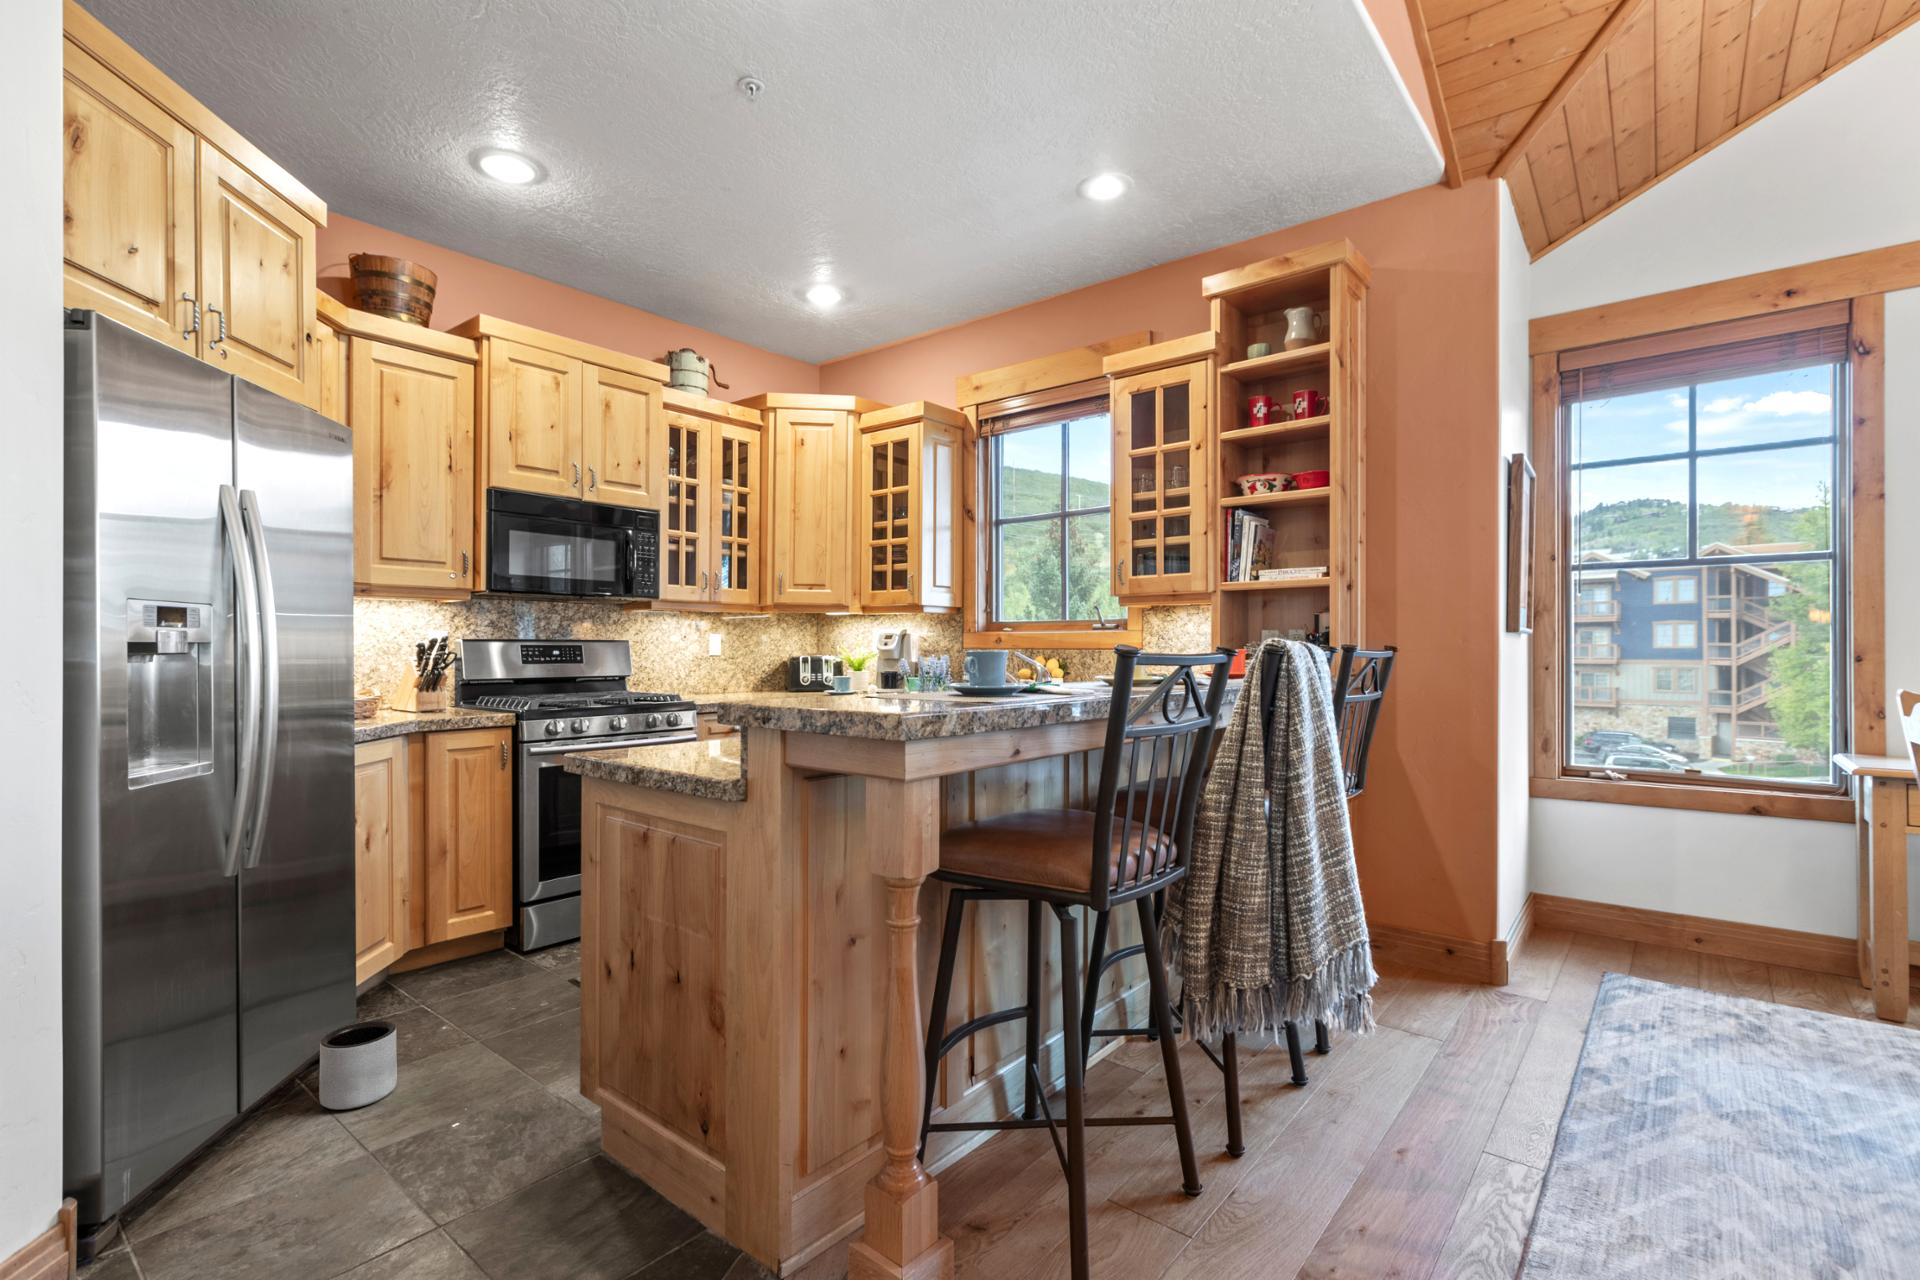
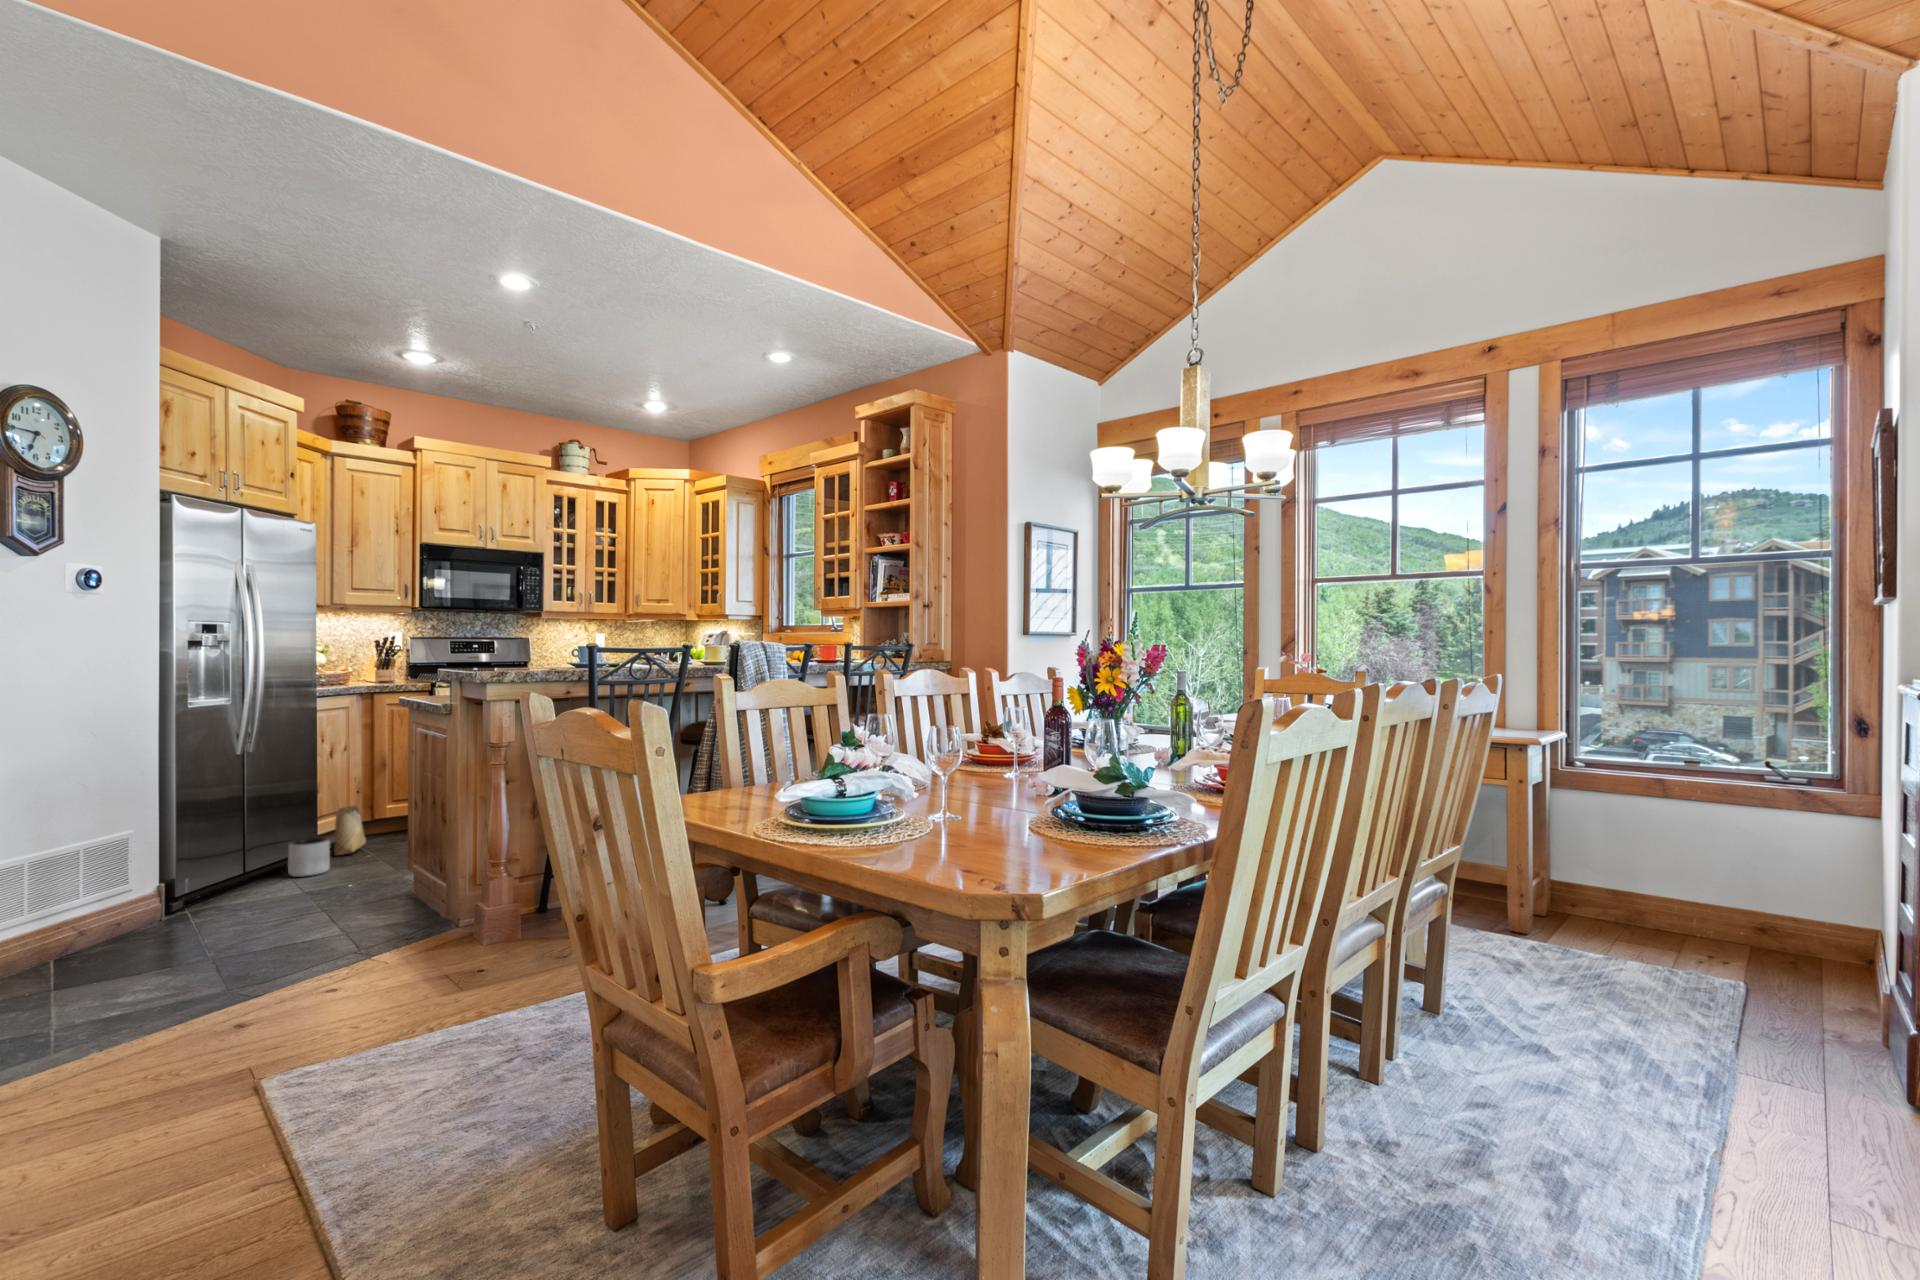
woven basket: none [376,902,436,1038] -> present [331,789,366,855]

